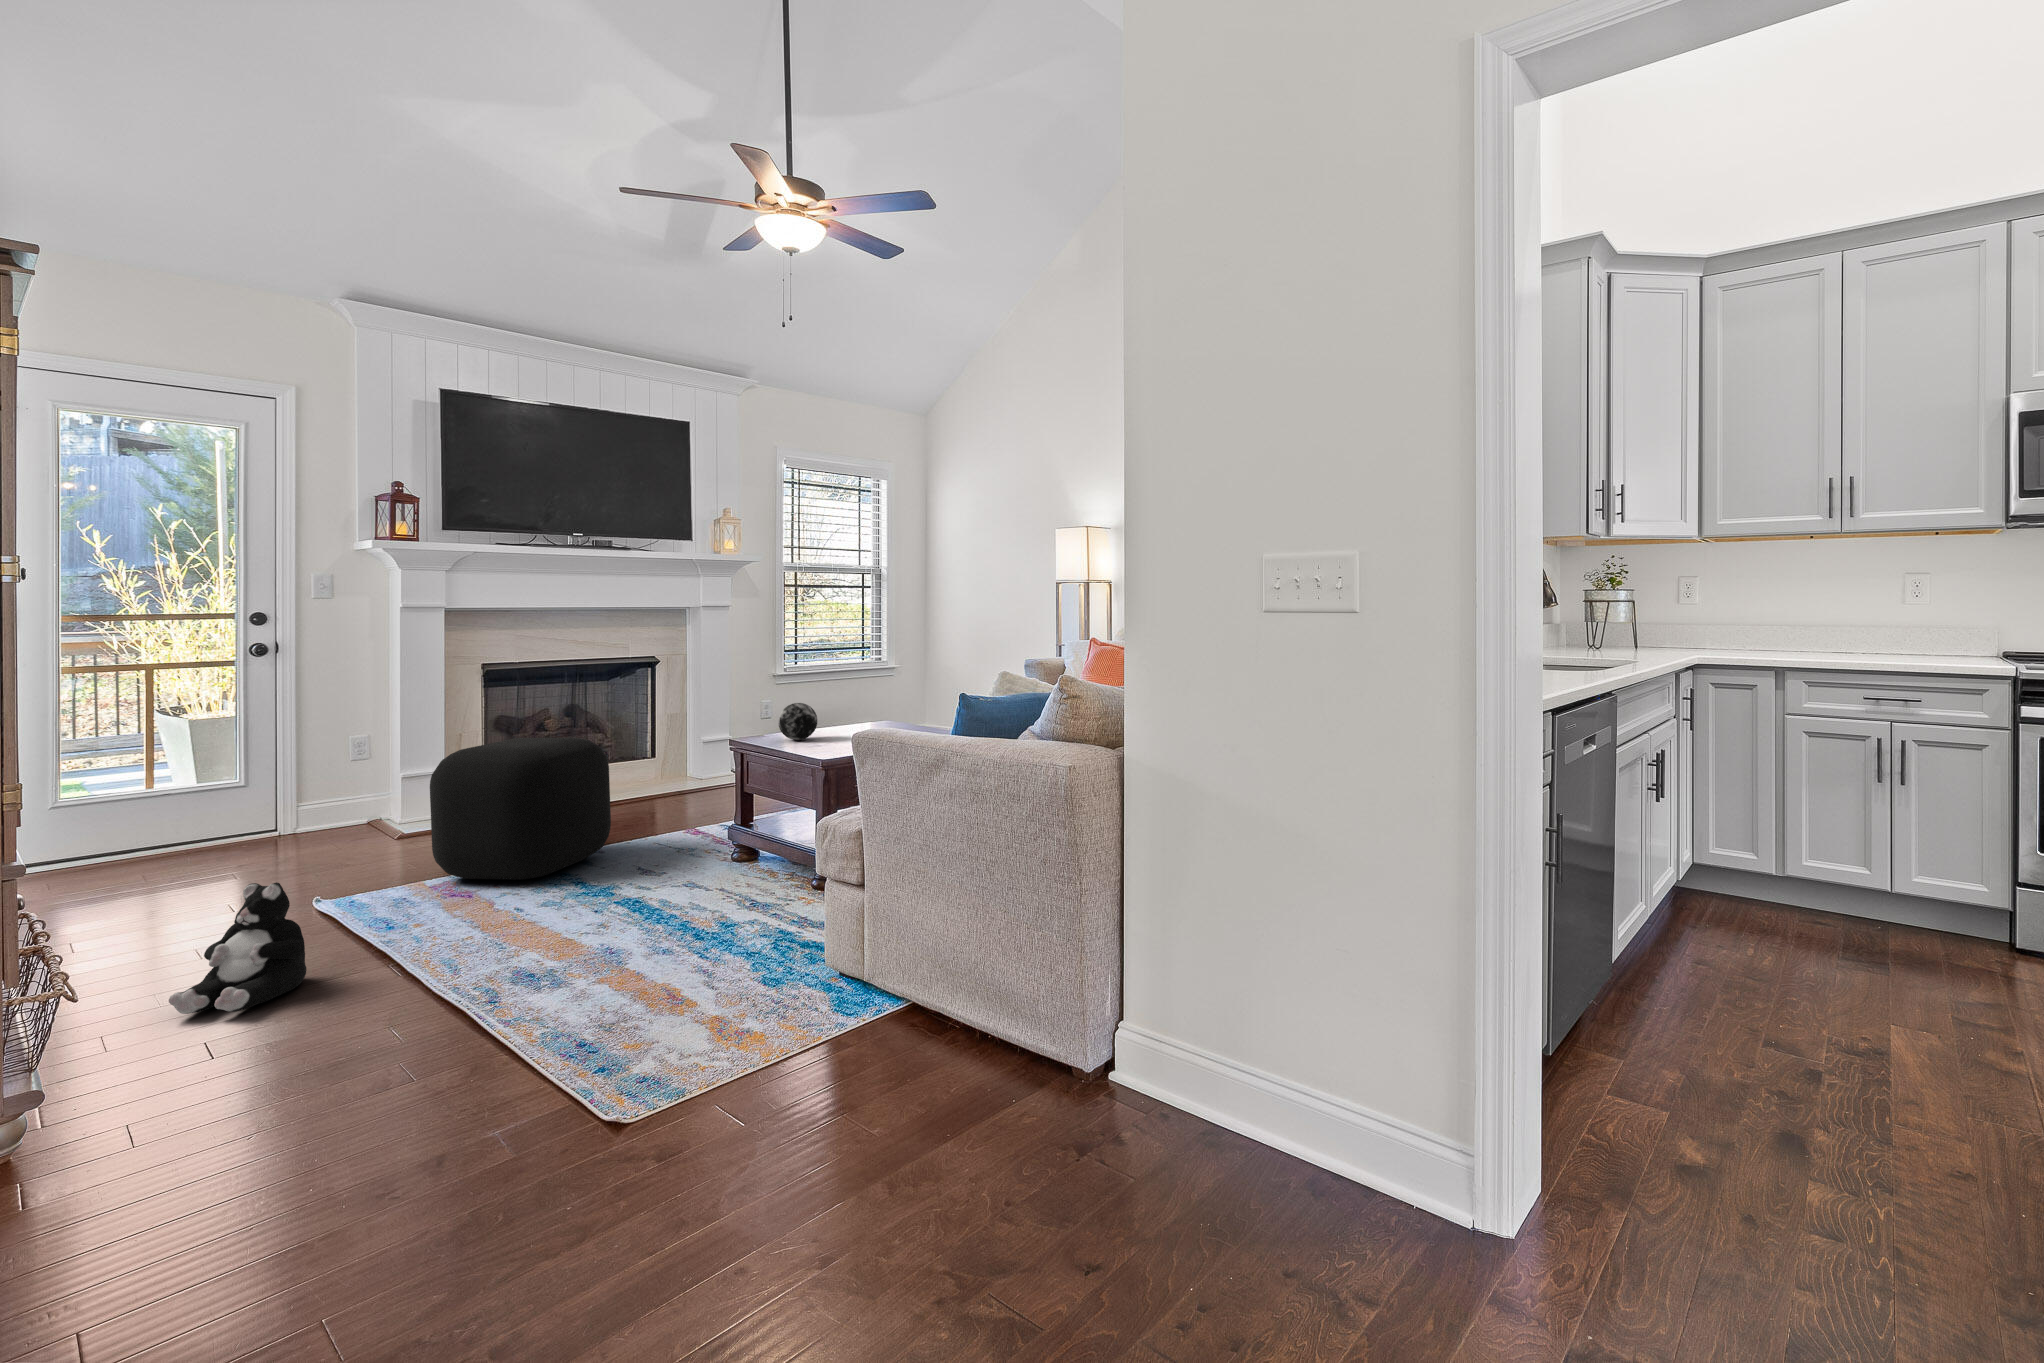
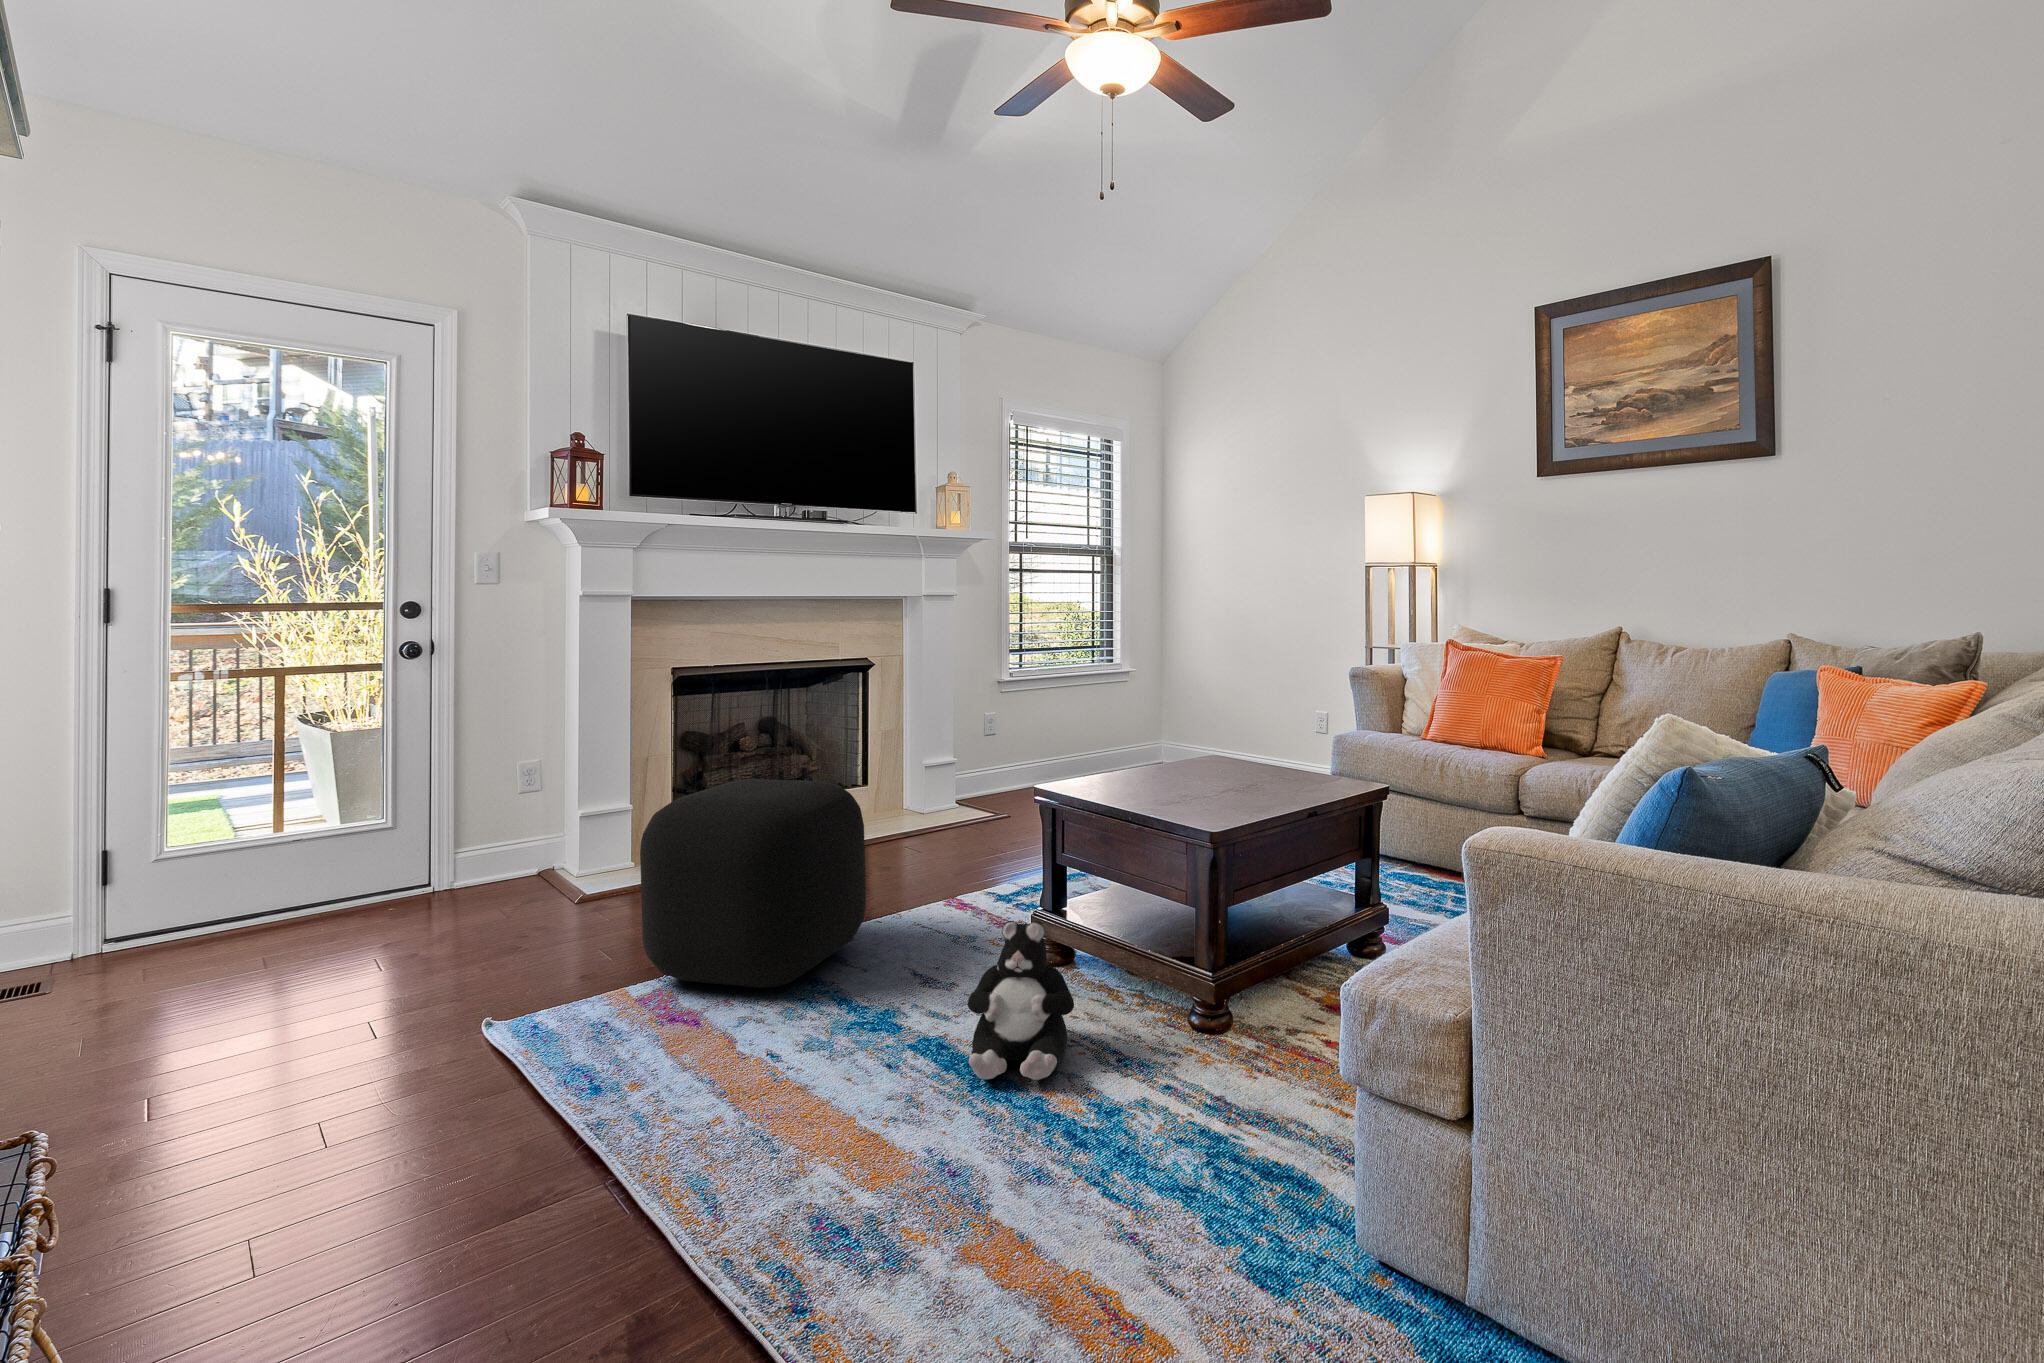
decorative orb: present [778,703,817,740] -> none [1105,741,1158,796]
plush toy: present [169,882,307,1014] -> present [968,921,1074,1080]

